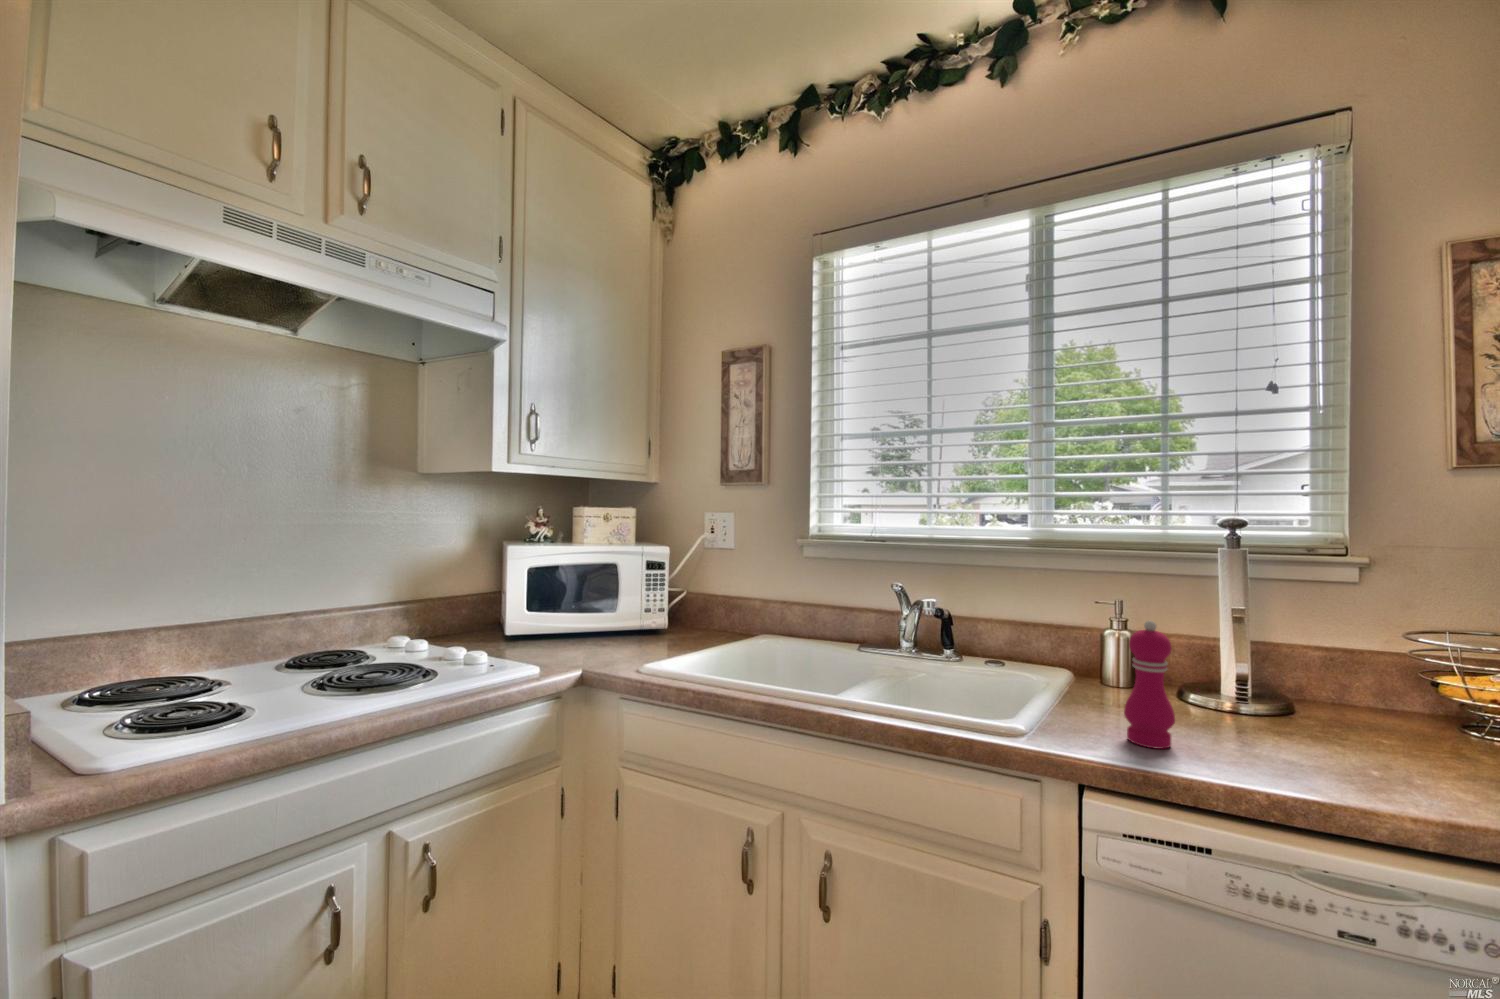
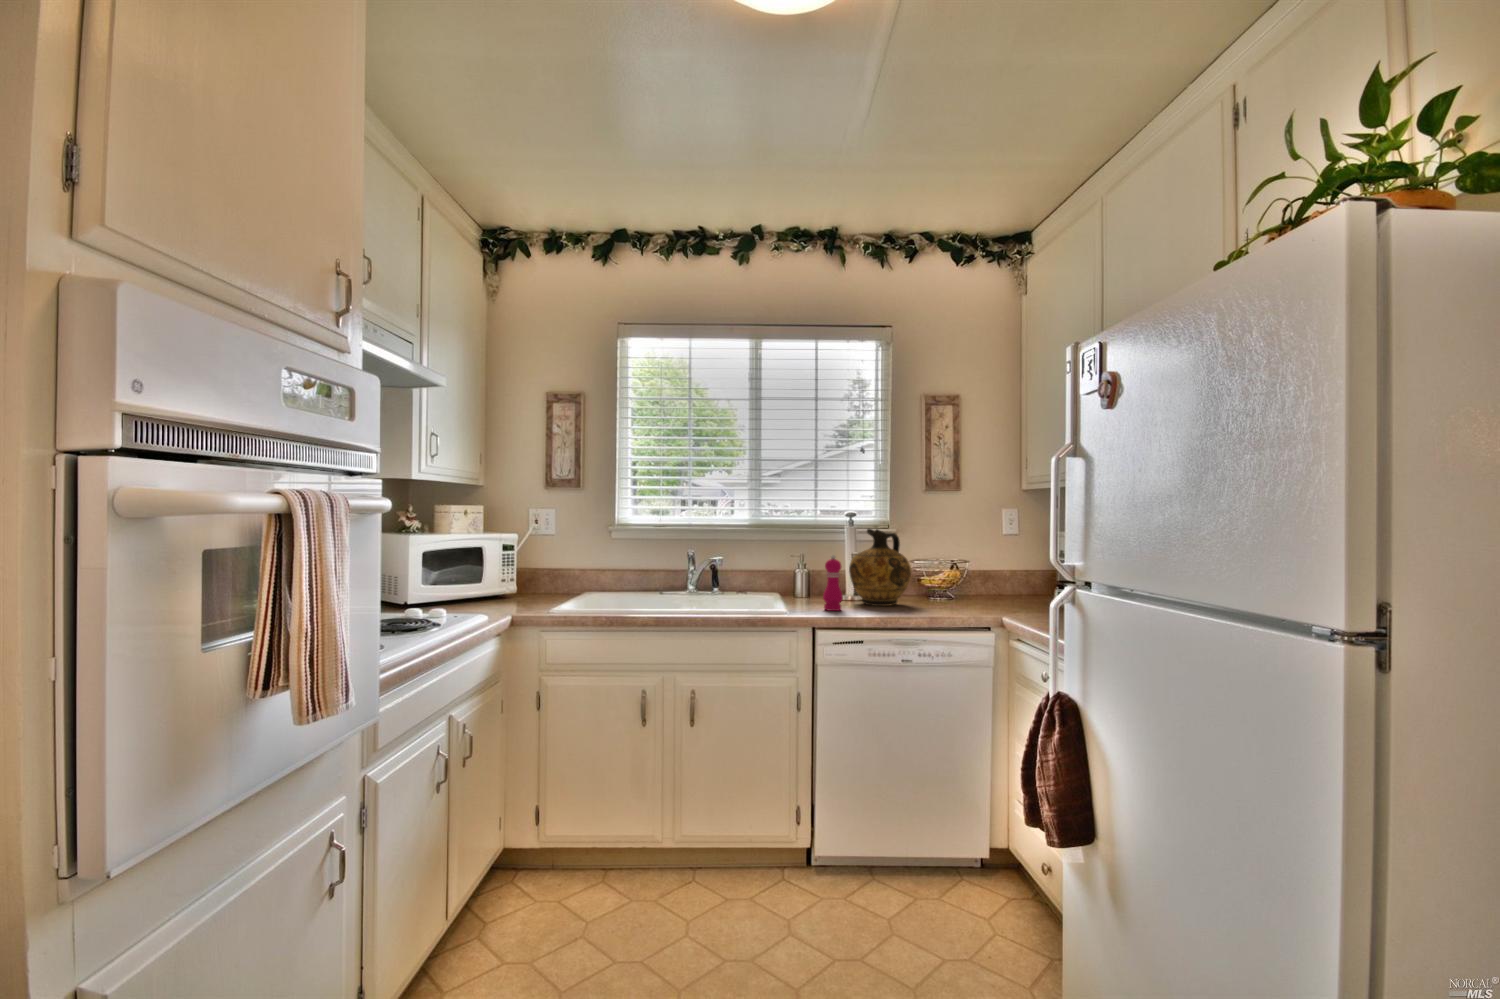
ceramic jug: none [1216,563,1402,750] -> present [849,529,911,606]

